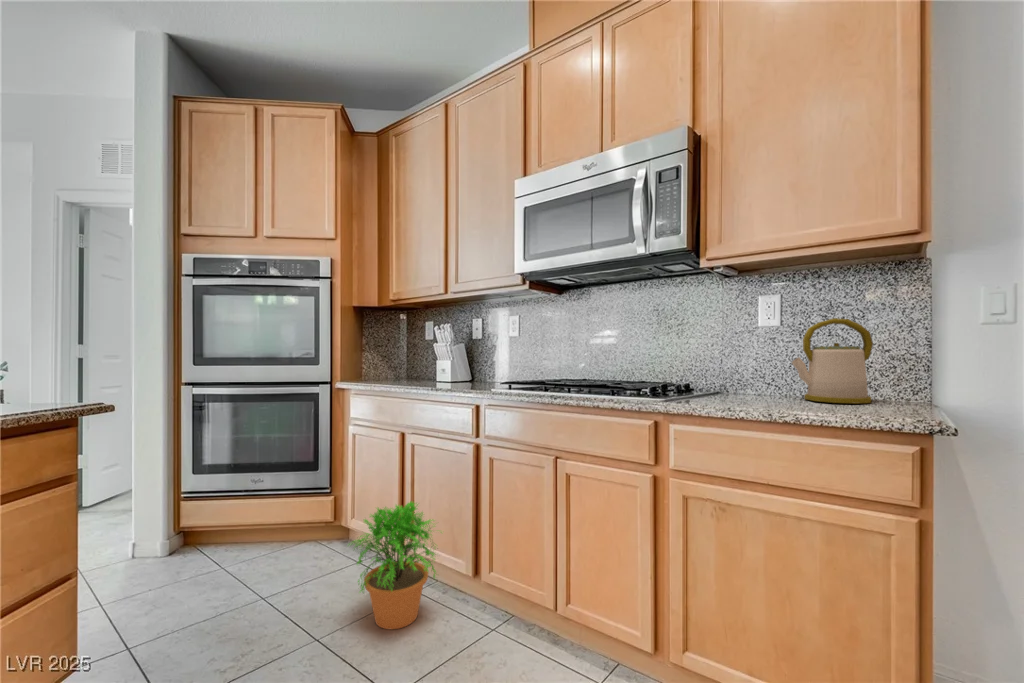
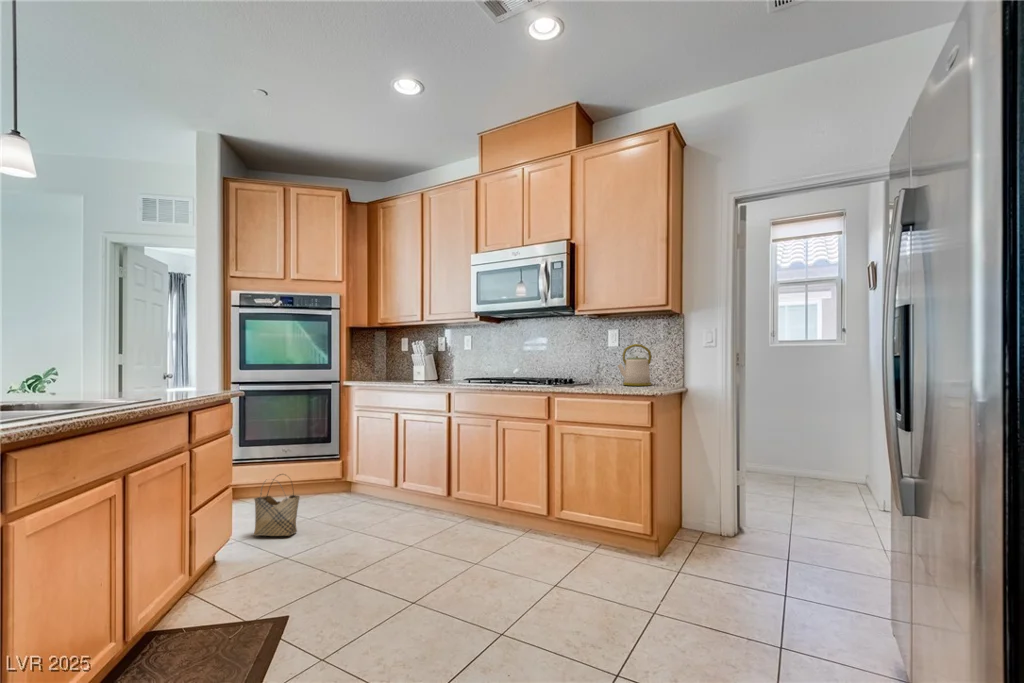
potted plant: present [354,501,436,629] -> none [372,451,432,525]
woven basket: none [148,535,227,647] -> present [254,474,299,536]

